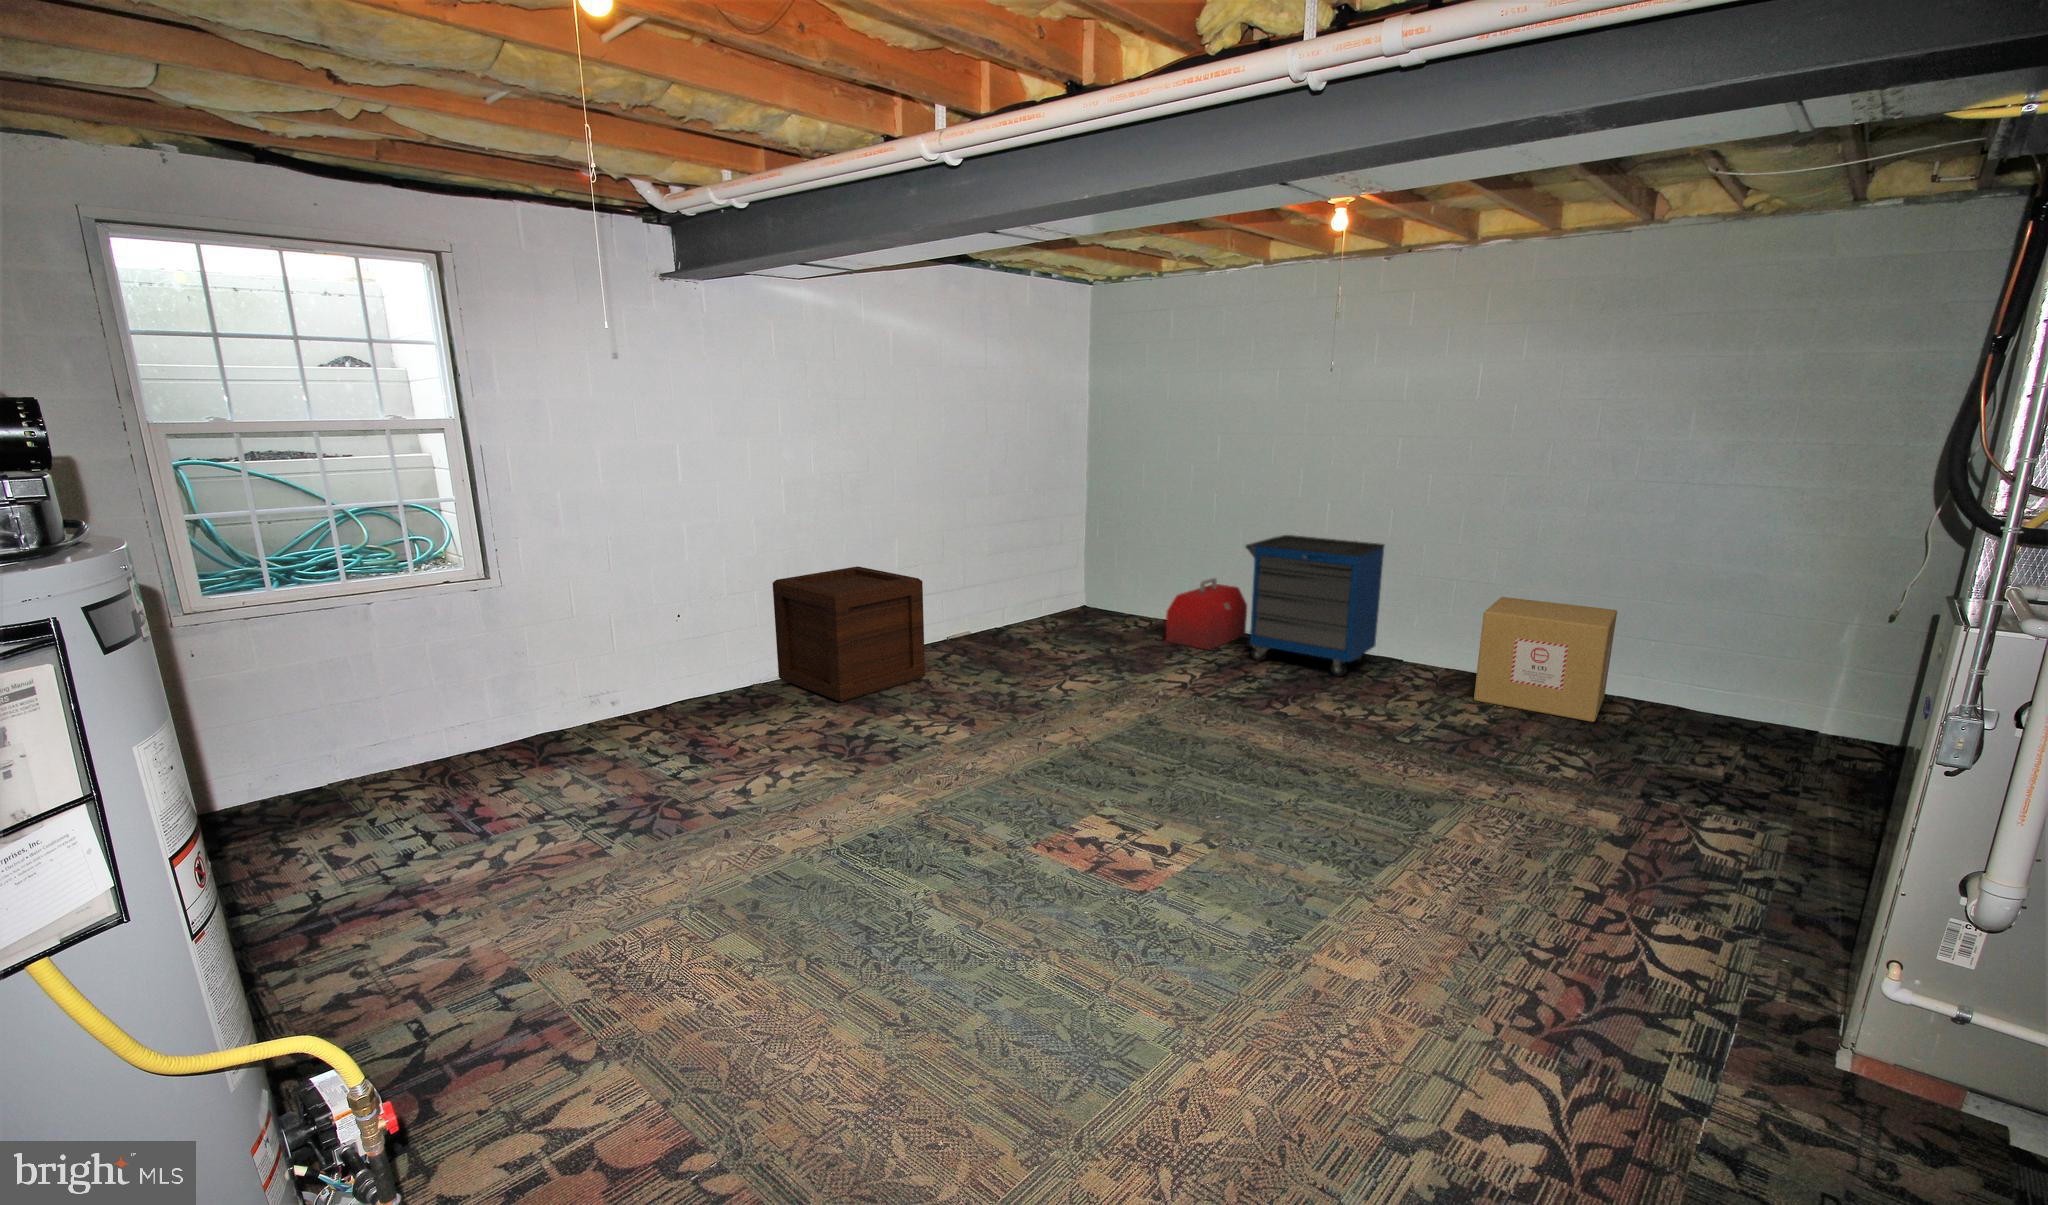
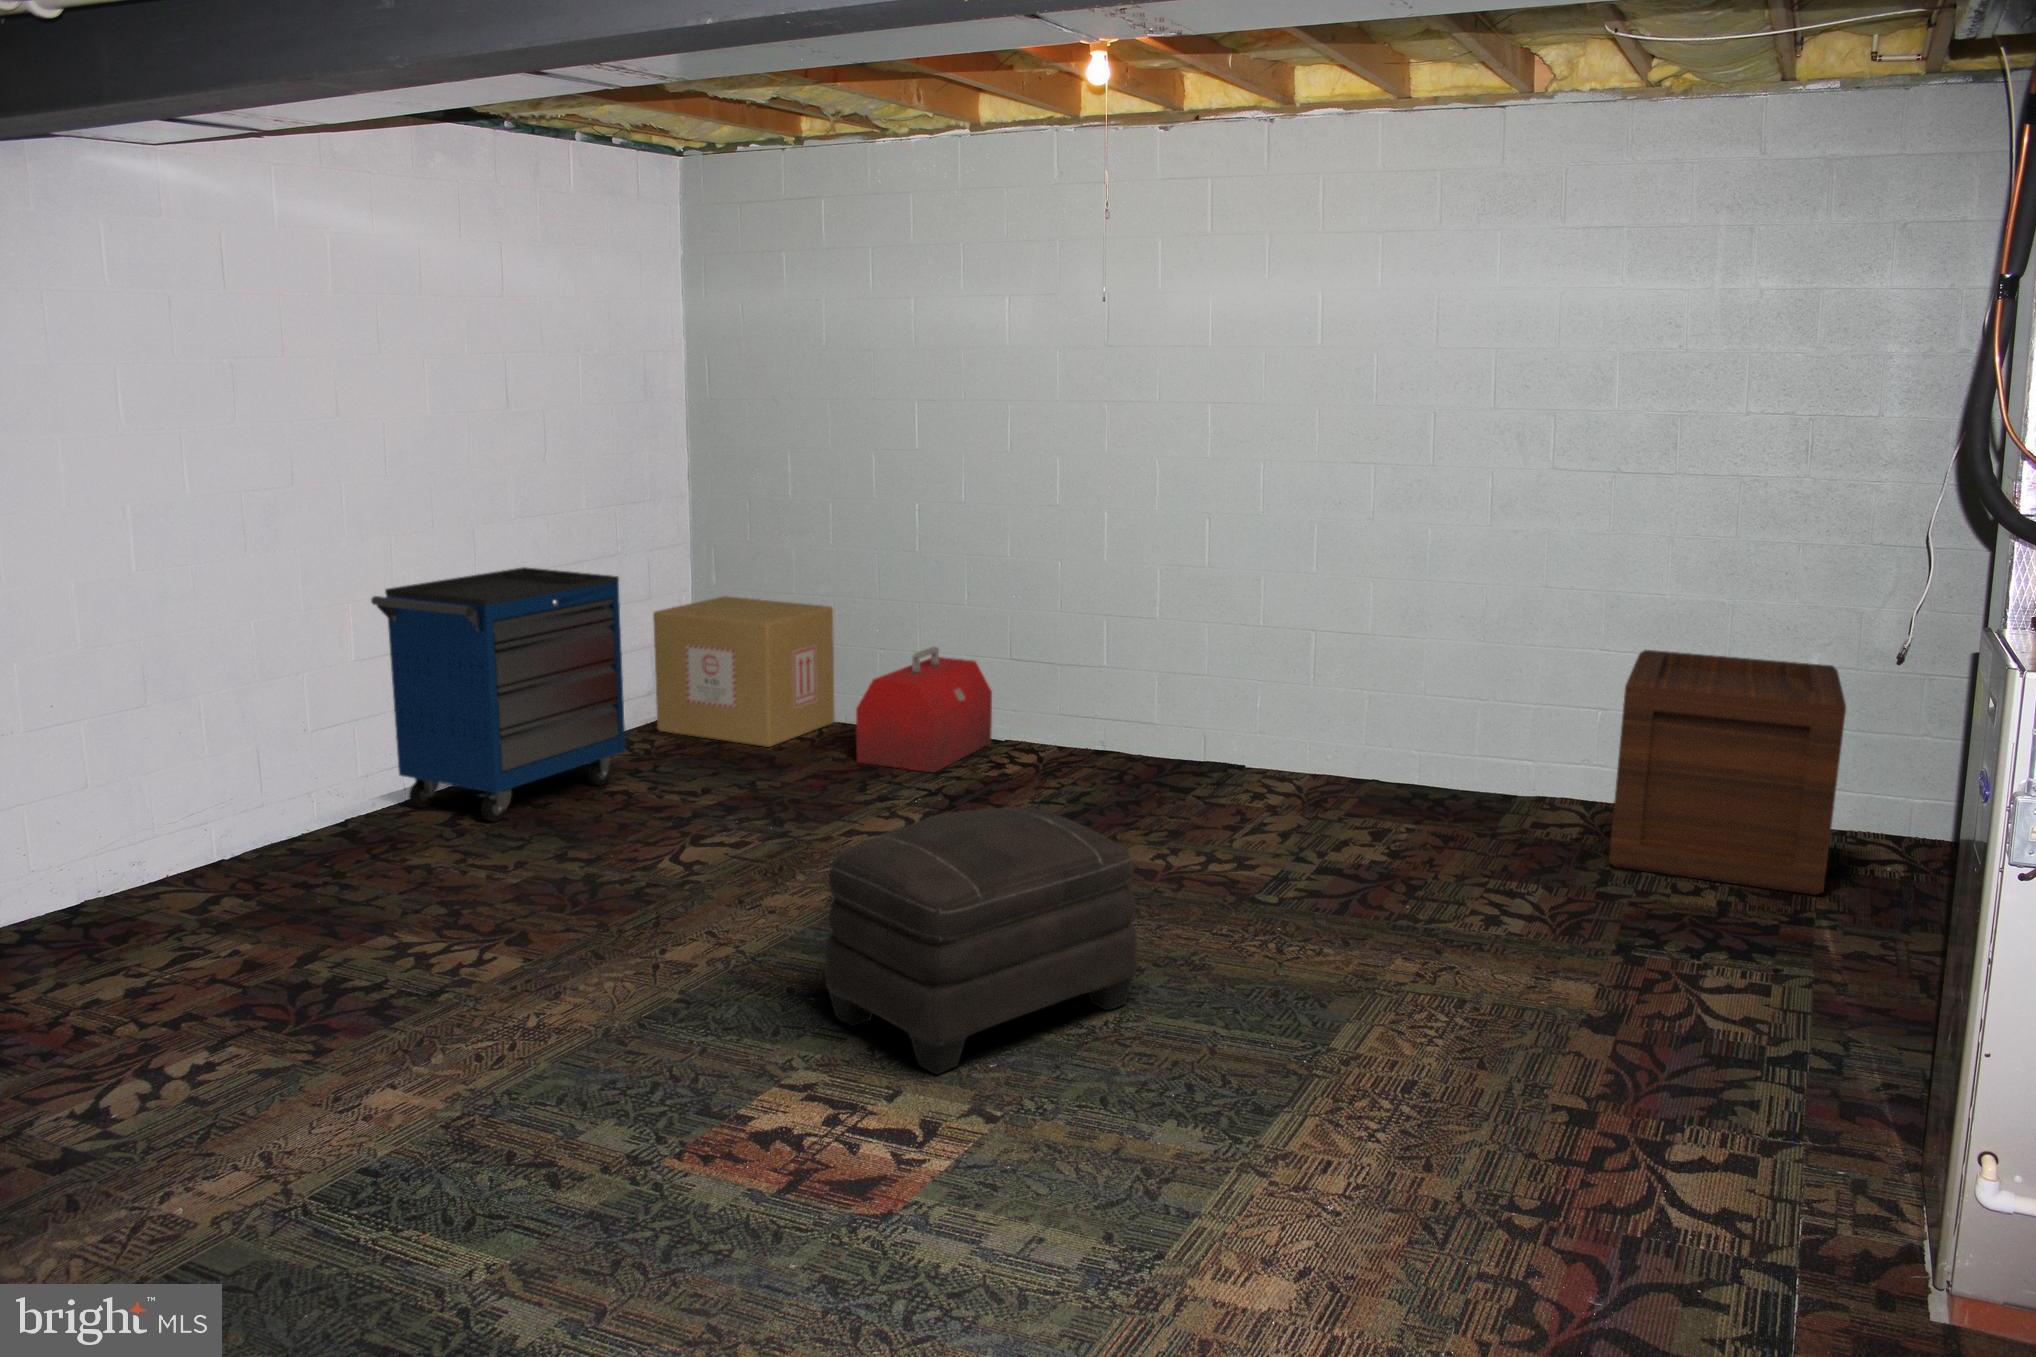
storage cabinet: present [1246,535,1384,677] -> present [371,567,626,822]
wooden crate: present [773,566,925,702] -> present [1609,650,1846,895]
cardboard box: present [1474,597,1617,722] -> present [653,596,834,747]
ottoman: none [1127,673,1309,820] -> present [825,807,1137,1075]

